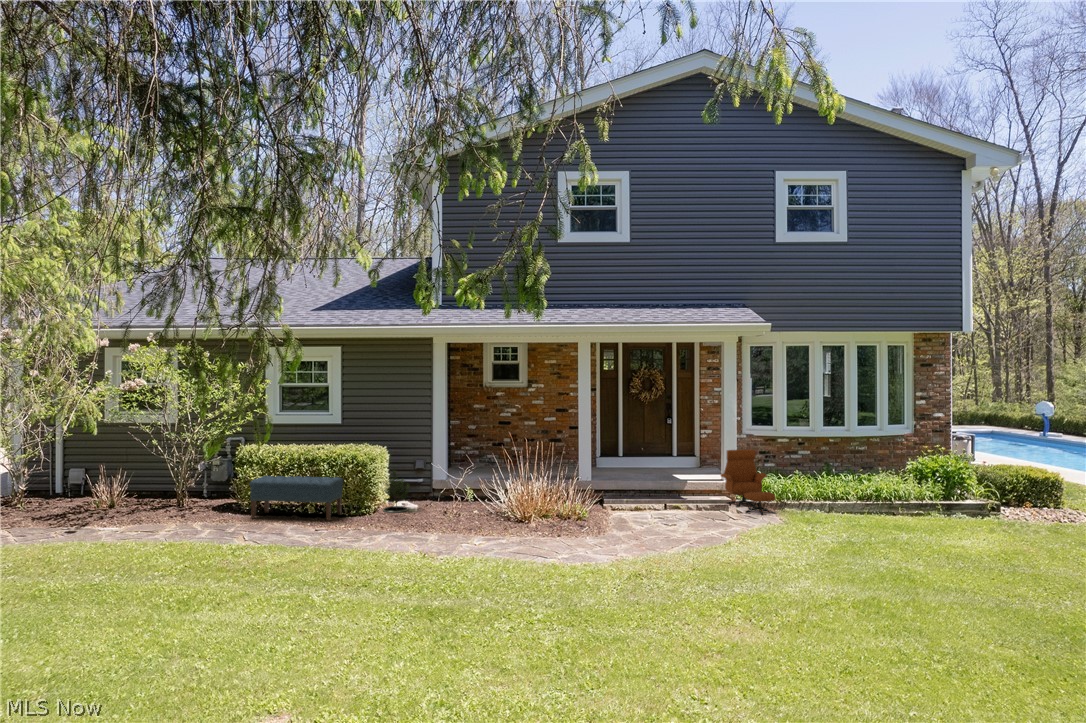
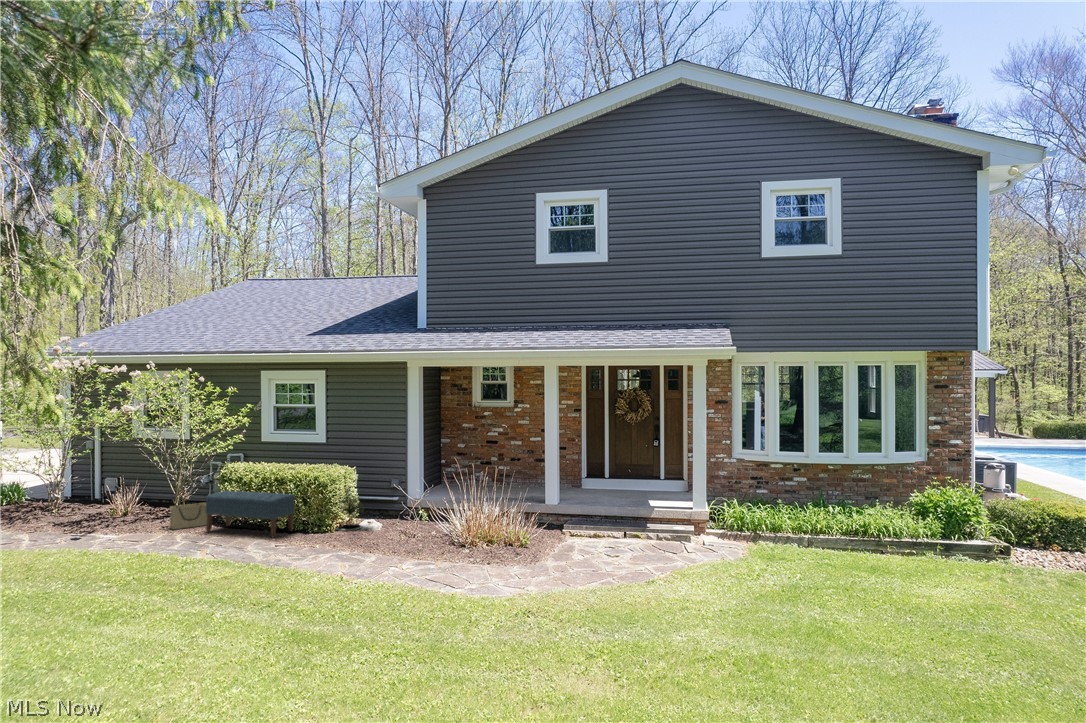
lounge chair: present [721,450,776,515] -> none [687,476,740,549]
basket: none [205,489,244,518] -> present [170,503,207,529]

